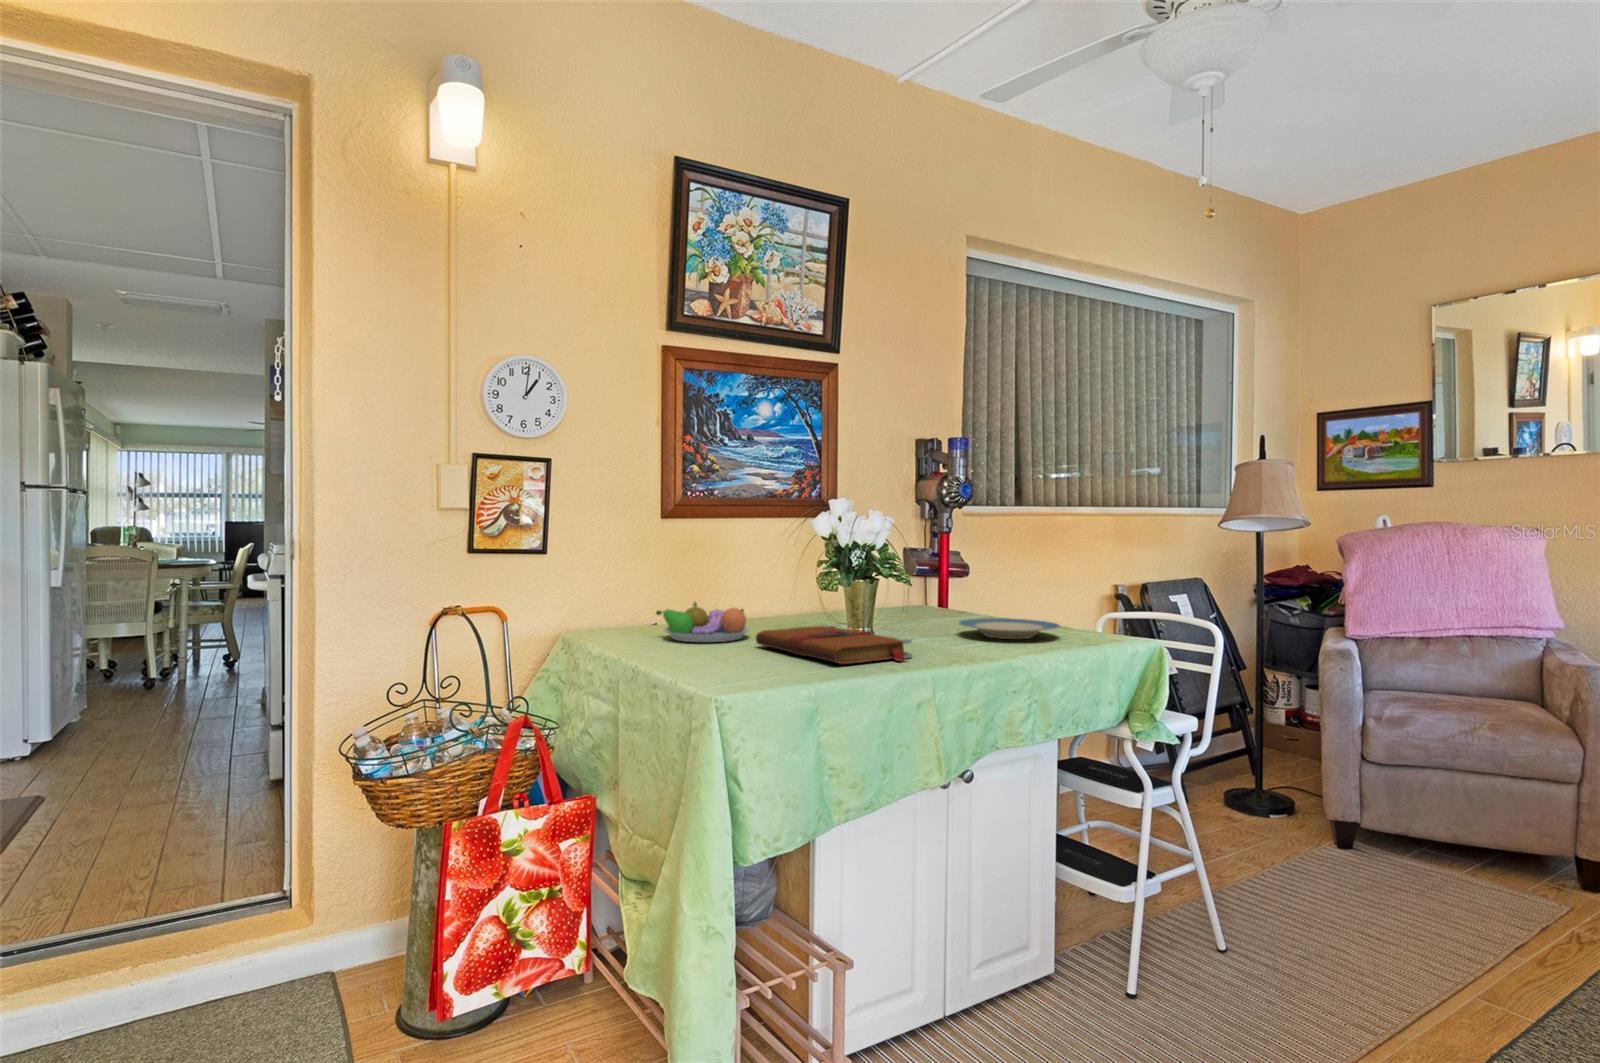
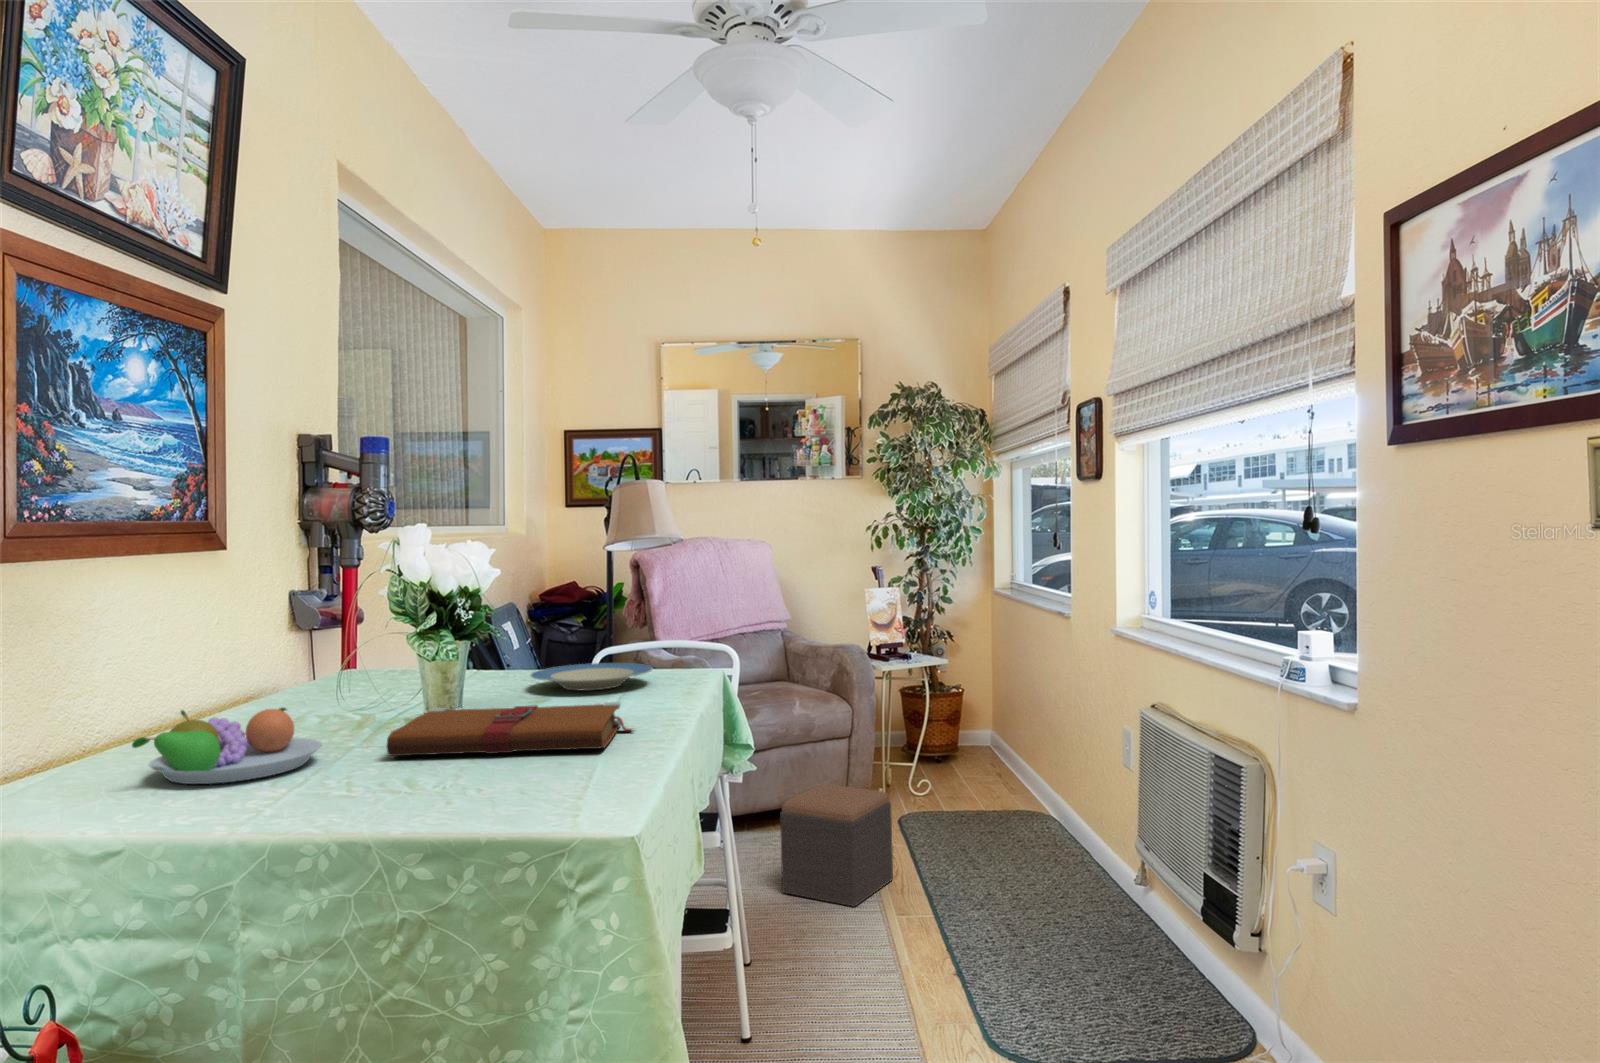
footstool: none [1358,817,1529,966] -> present [780,784,893,907]

